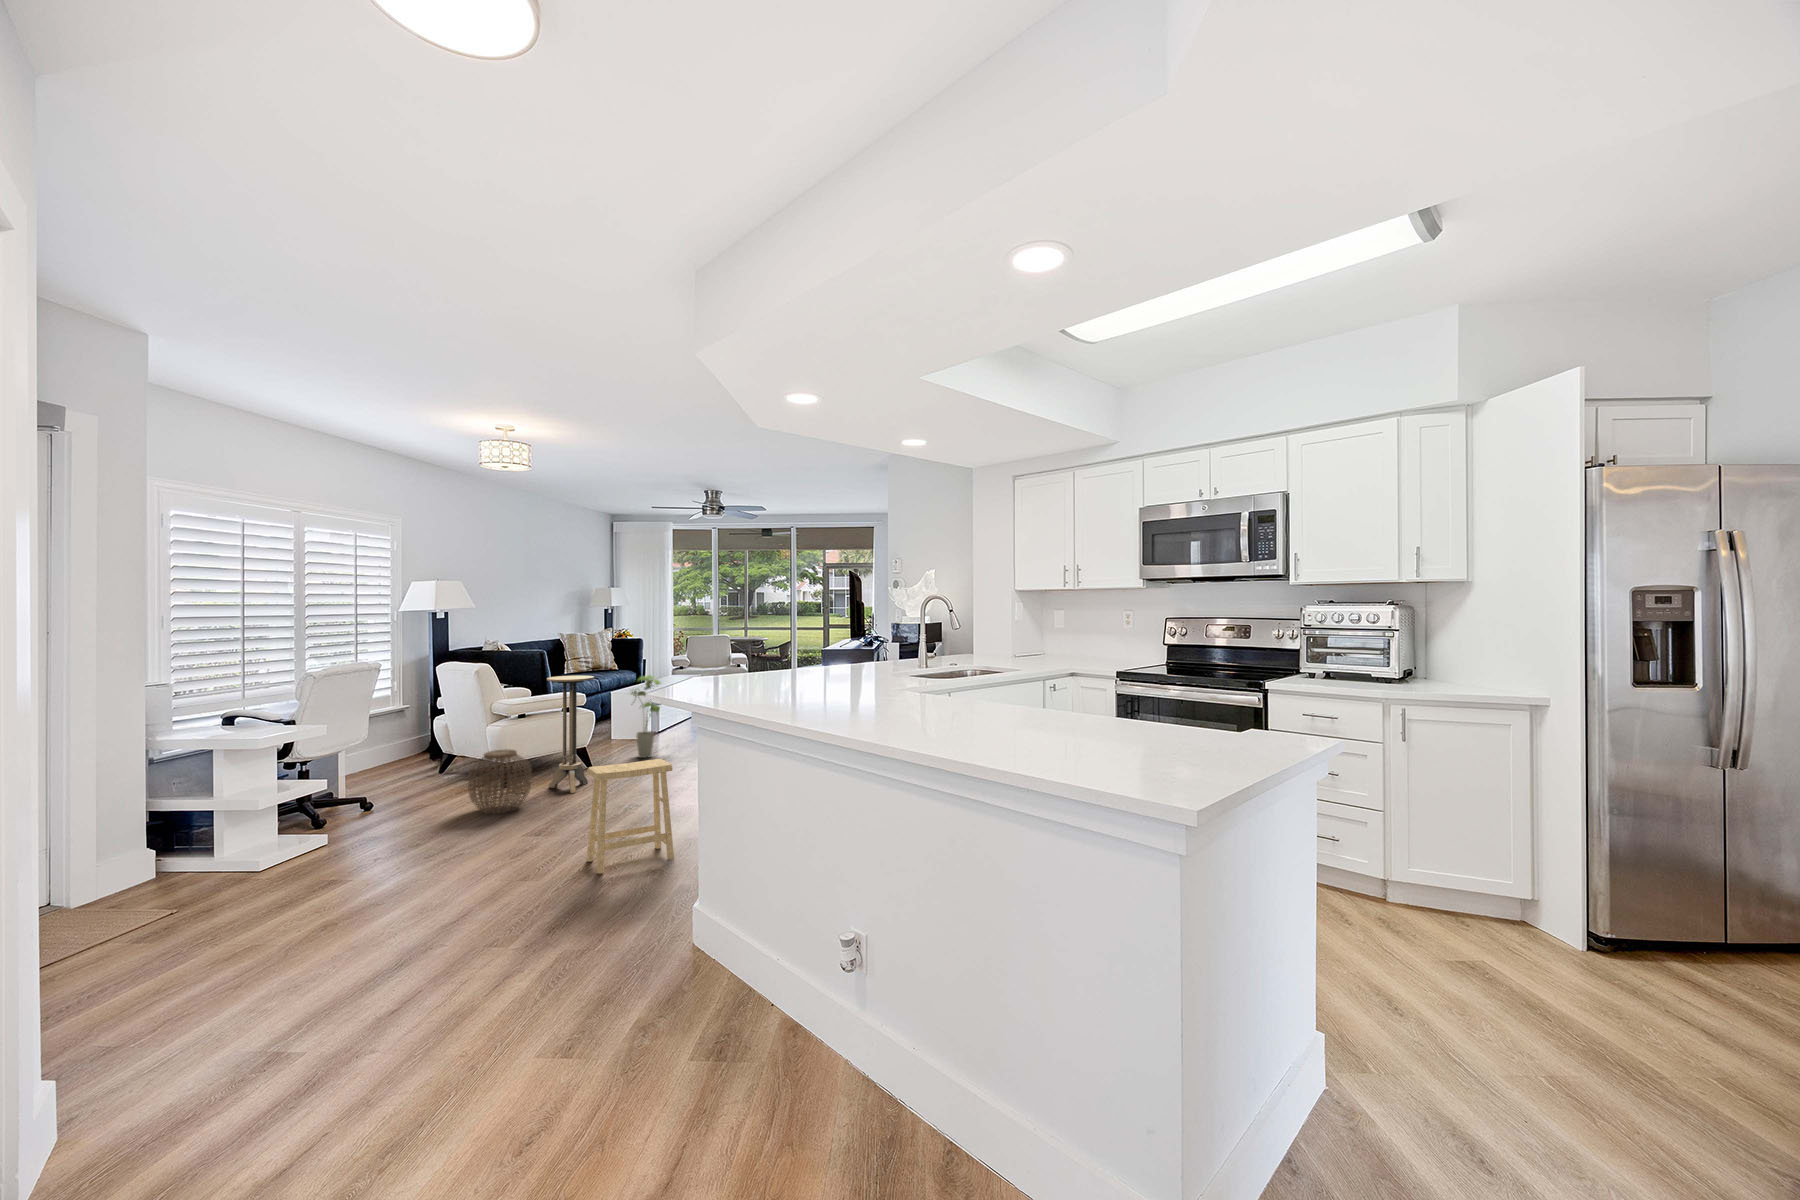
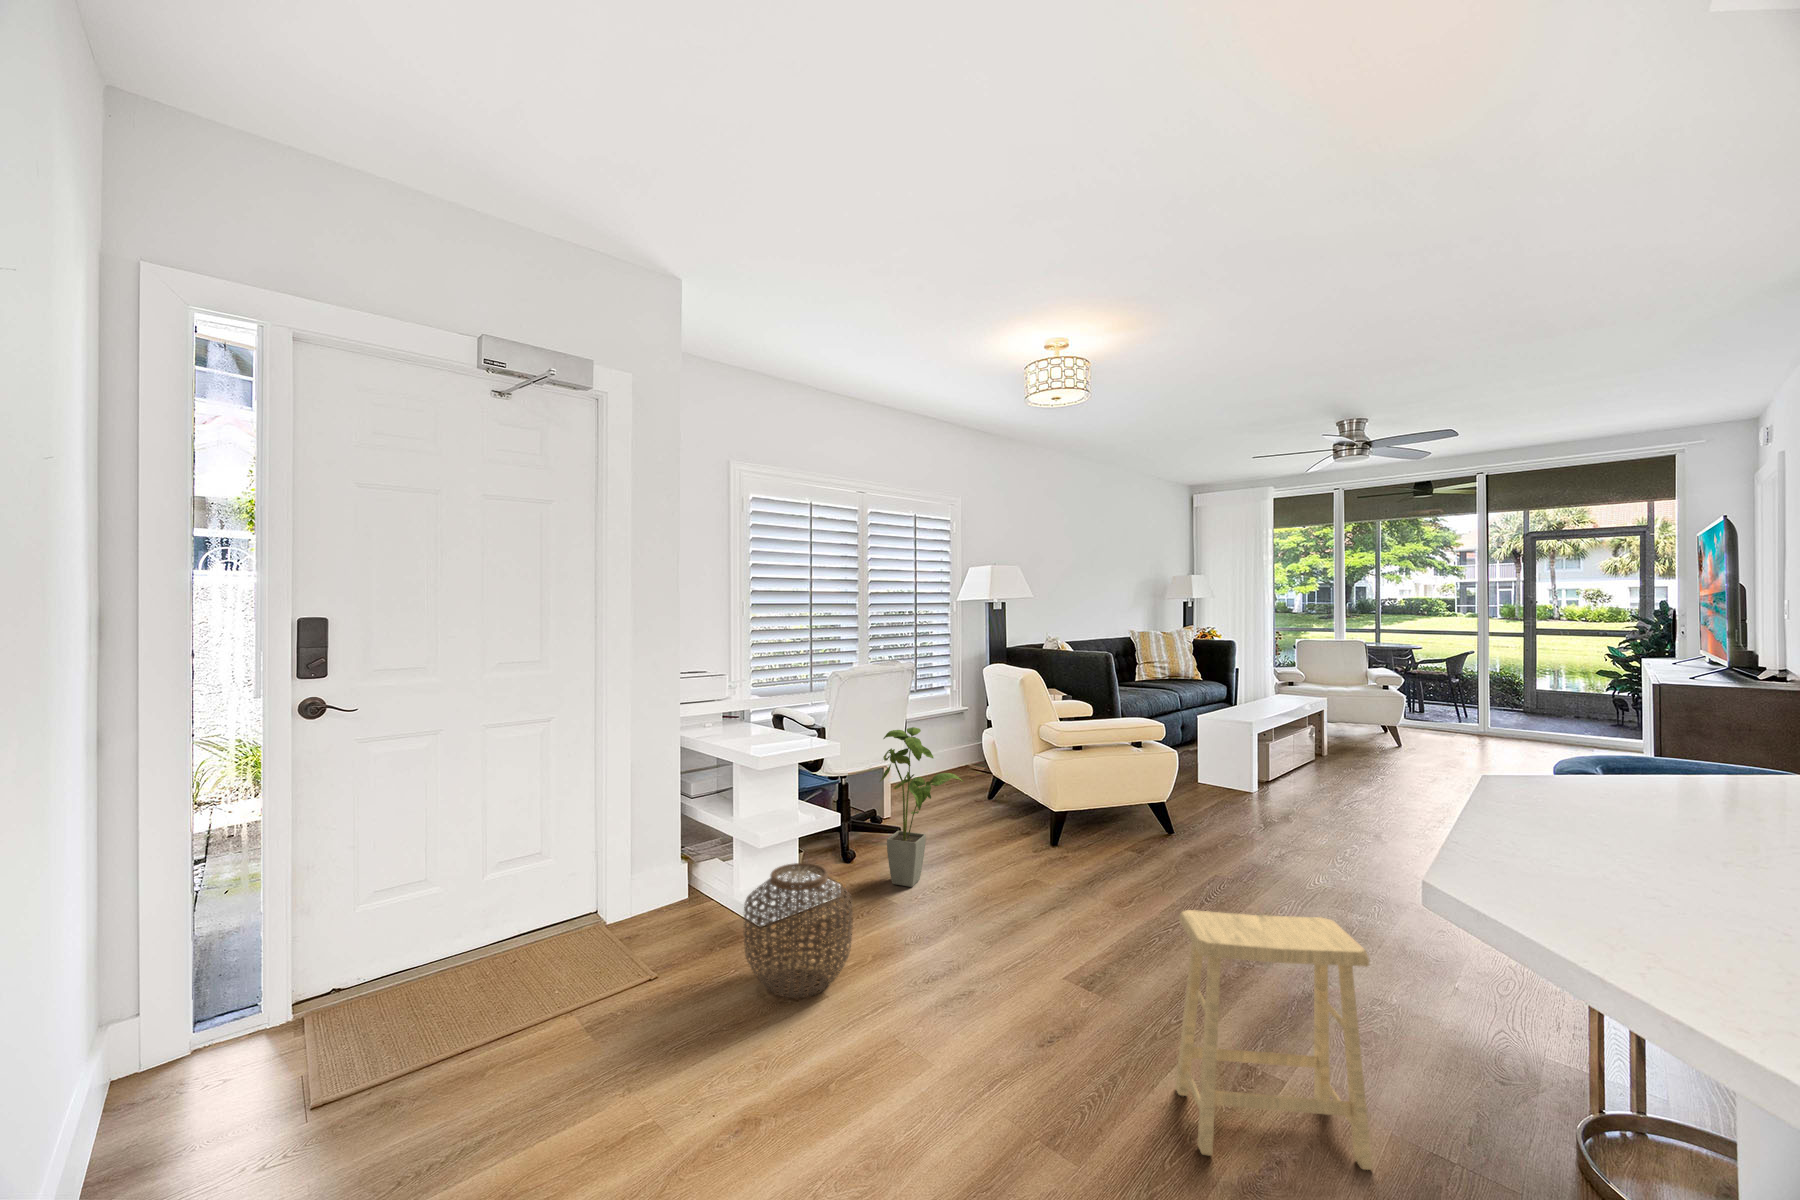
house plant: present [631,675,660,758] -> present [880,727,963,887]
side table: present [547,676,594,793] -> none [1112,698,1180,880]
woven basket: present [468,750,531,814] -> present [744,863,853,998]

